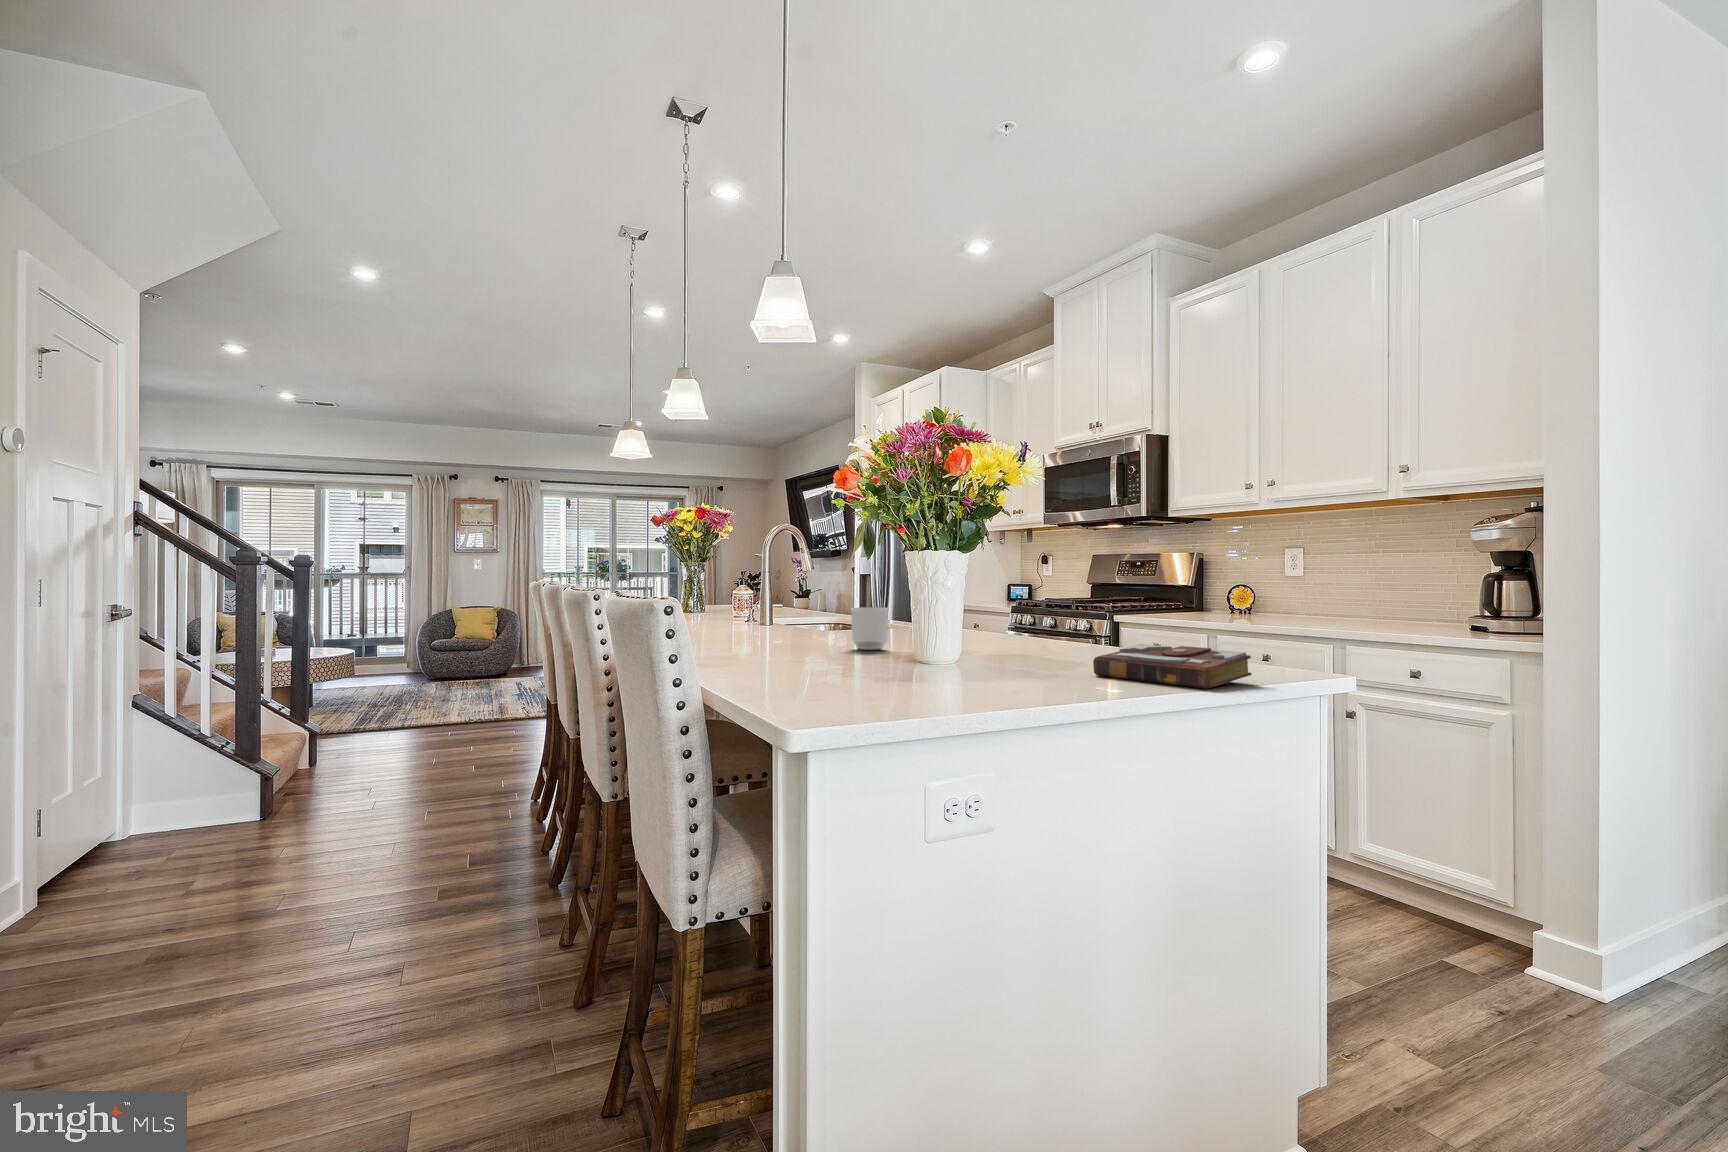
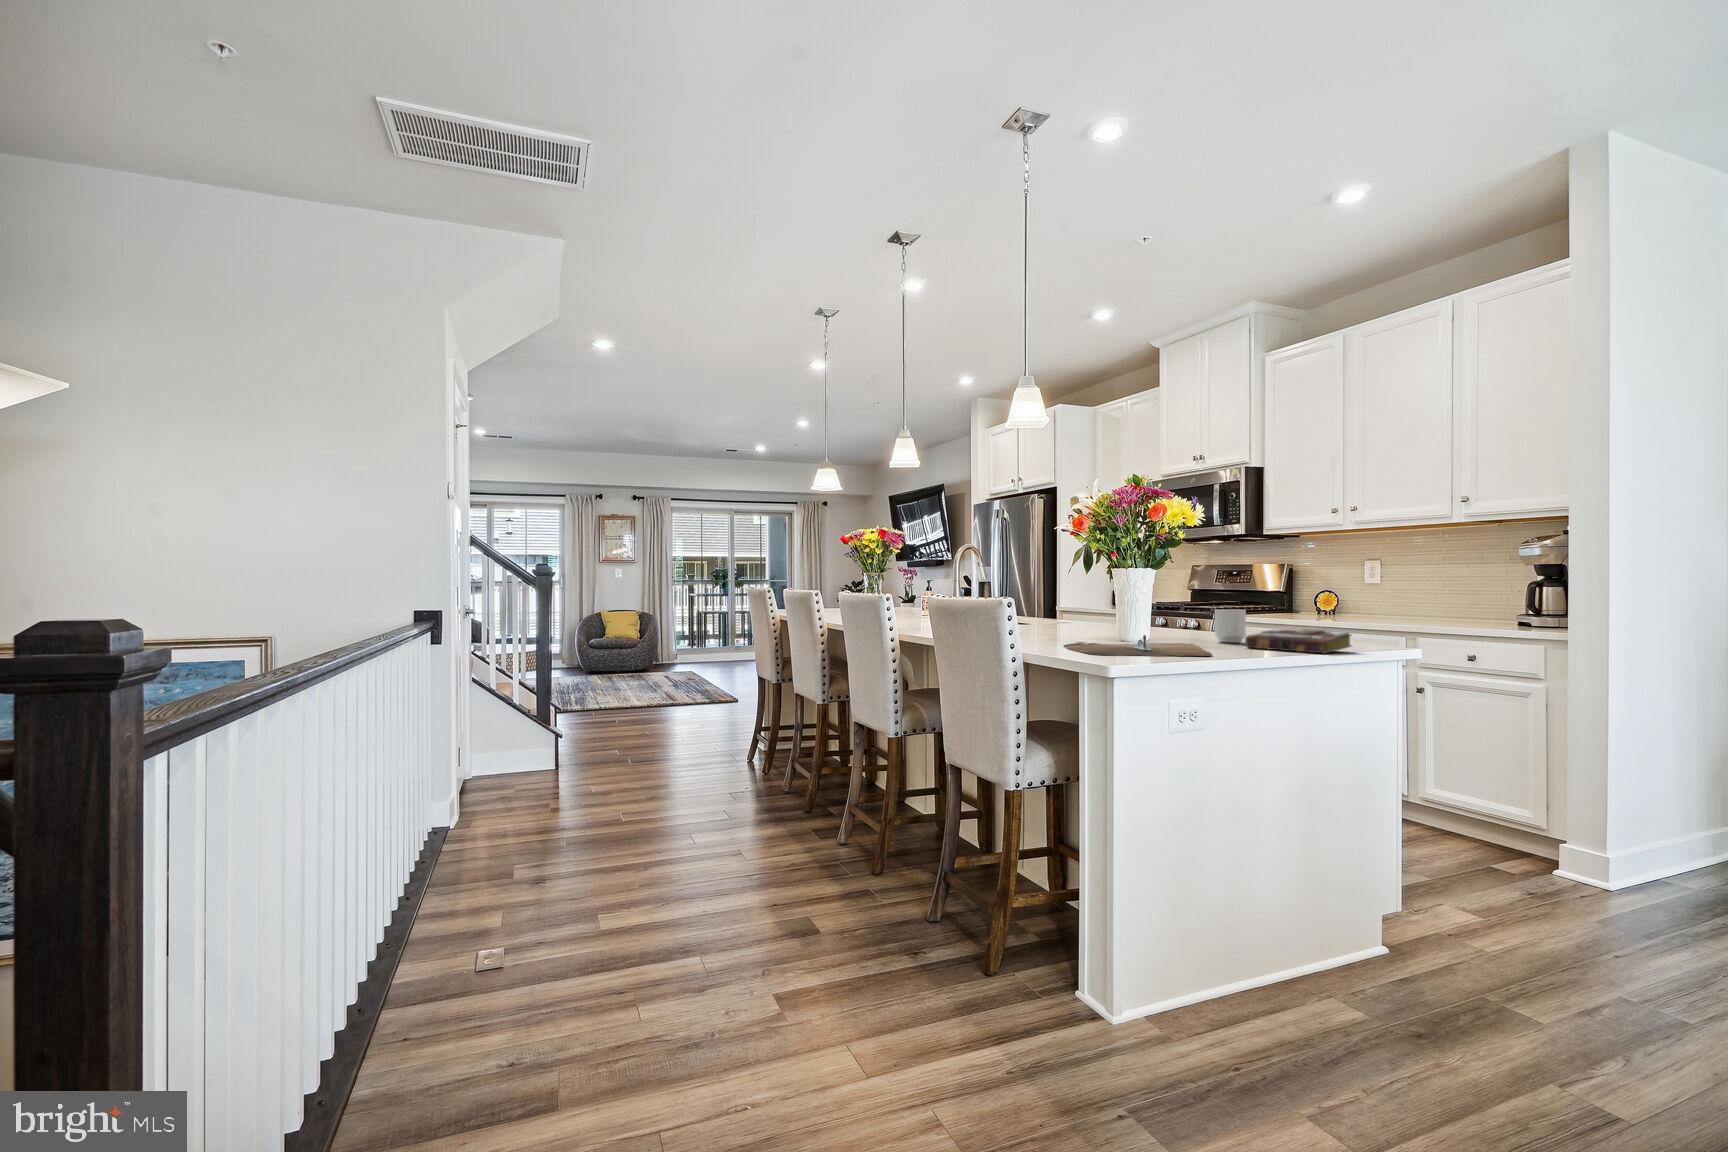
mug: present [851,607,888,650] -> present [1214,609,1246,643]
cutting board: none [806,659,1021,698] -> present [1064,635,1212,656]

